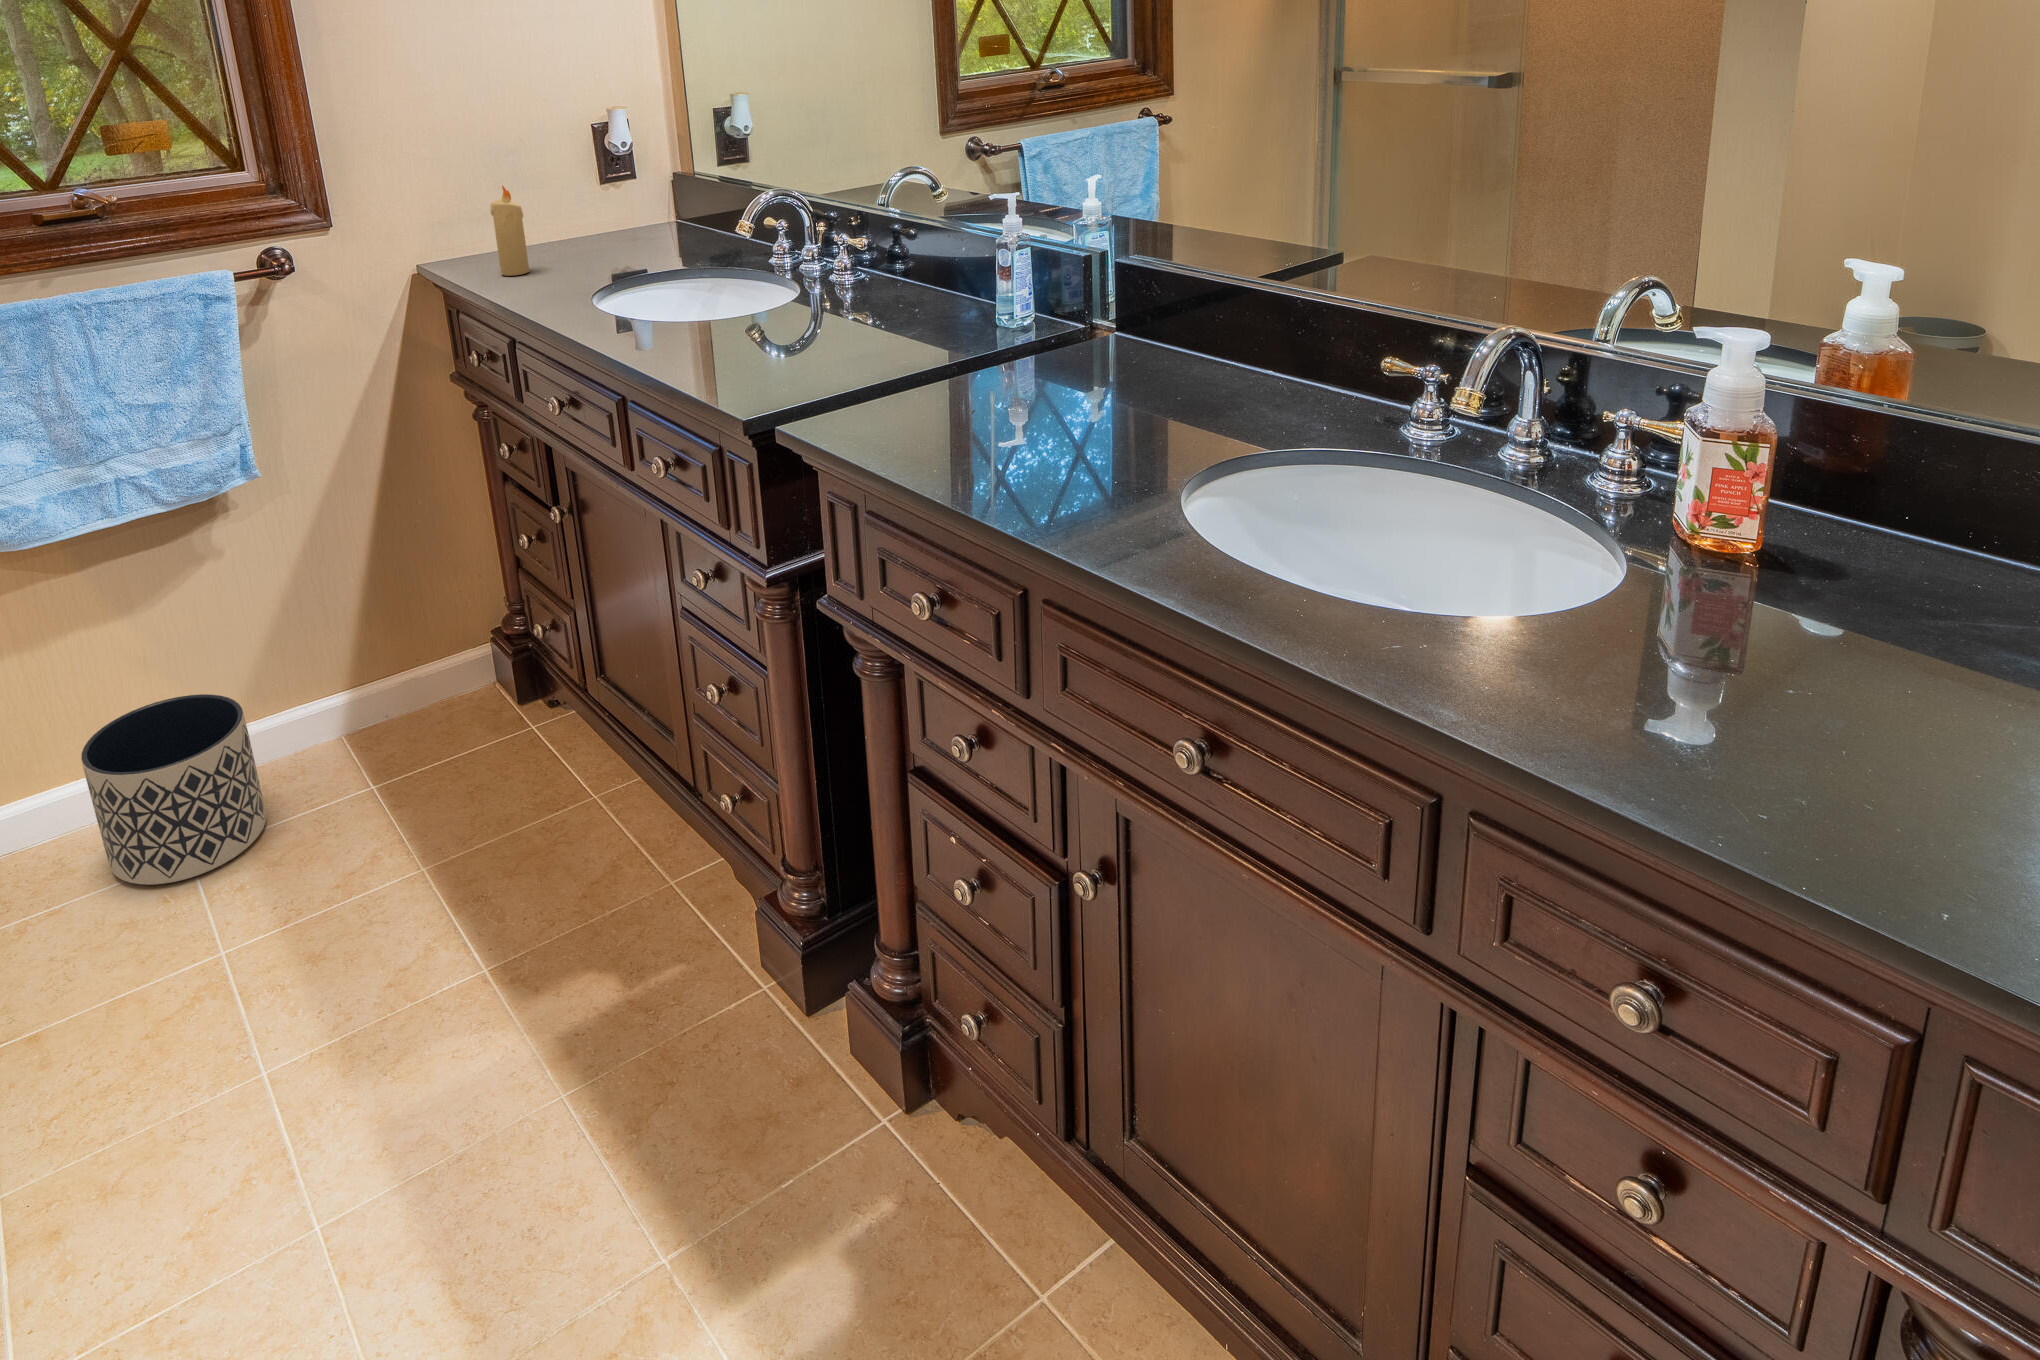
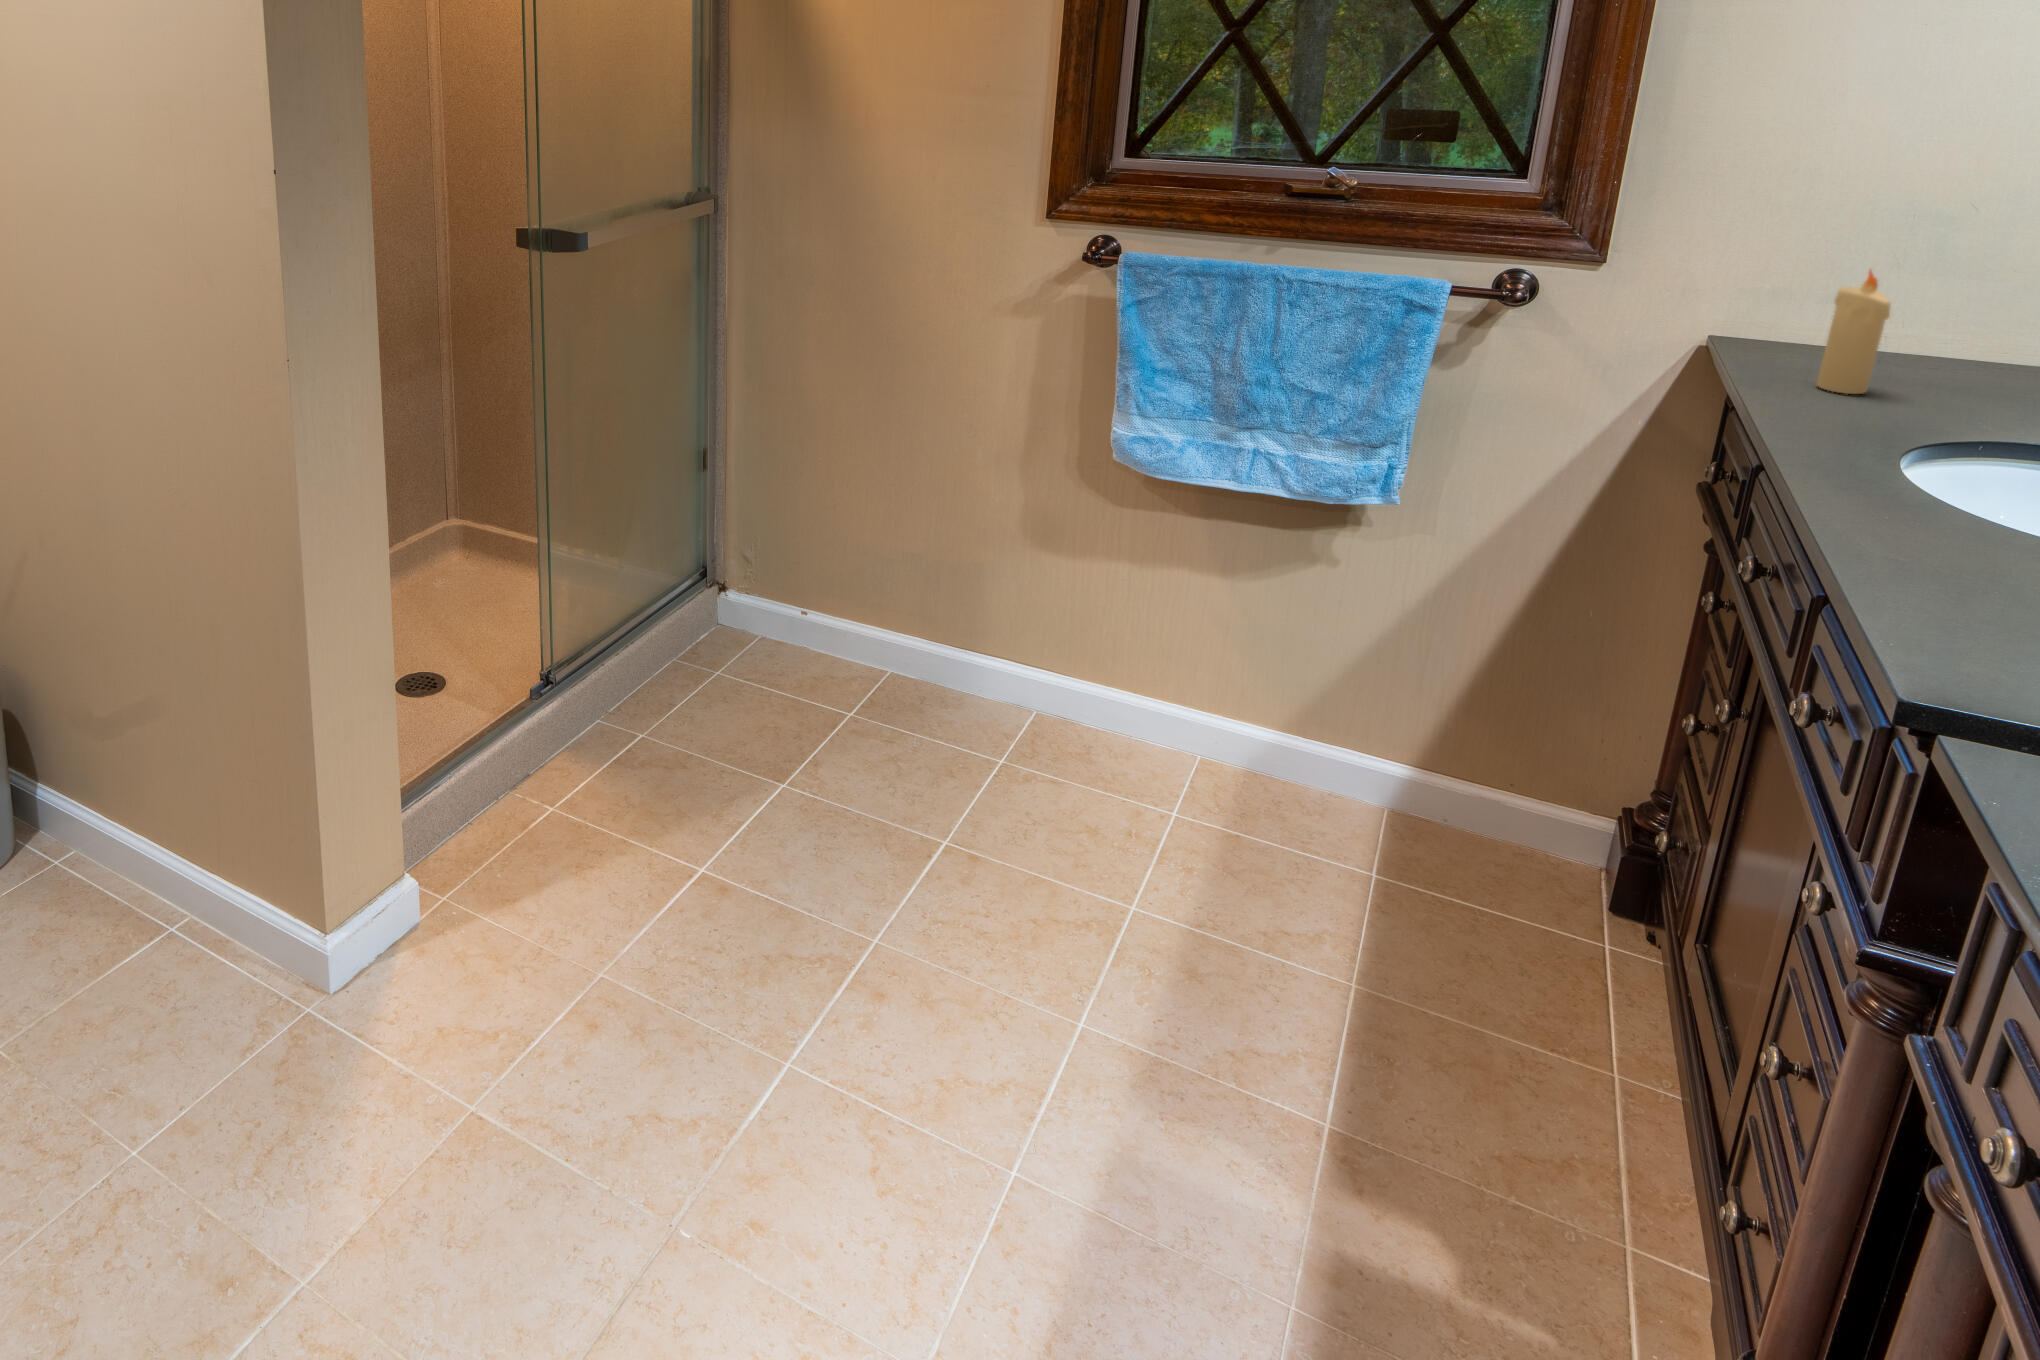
planter: present [81,694,266,885] -> none [1116,660,1281,842]

